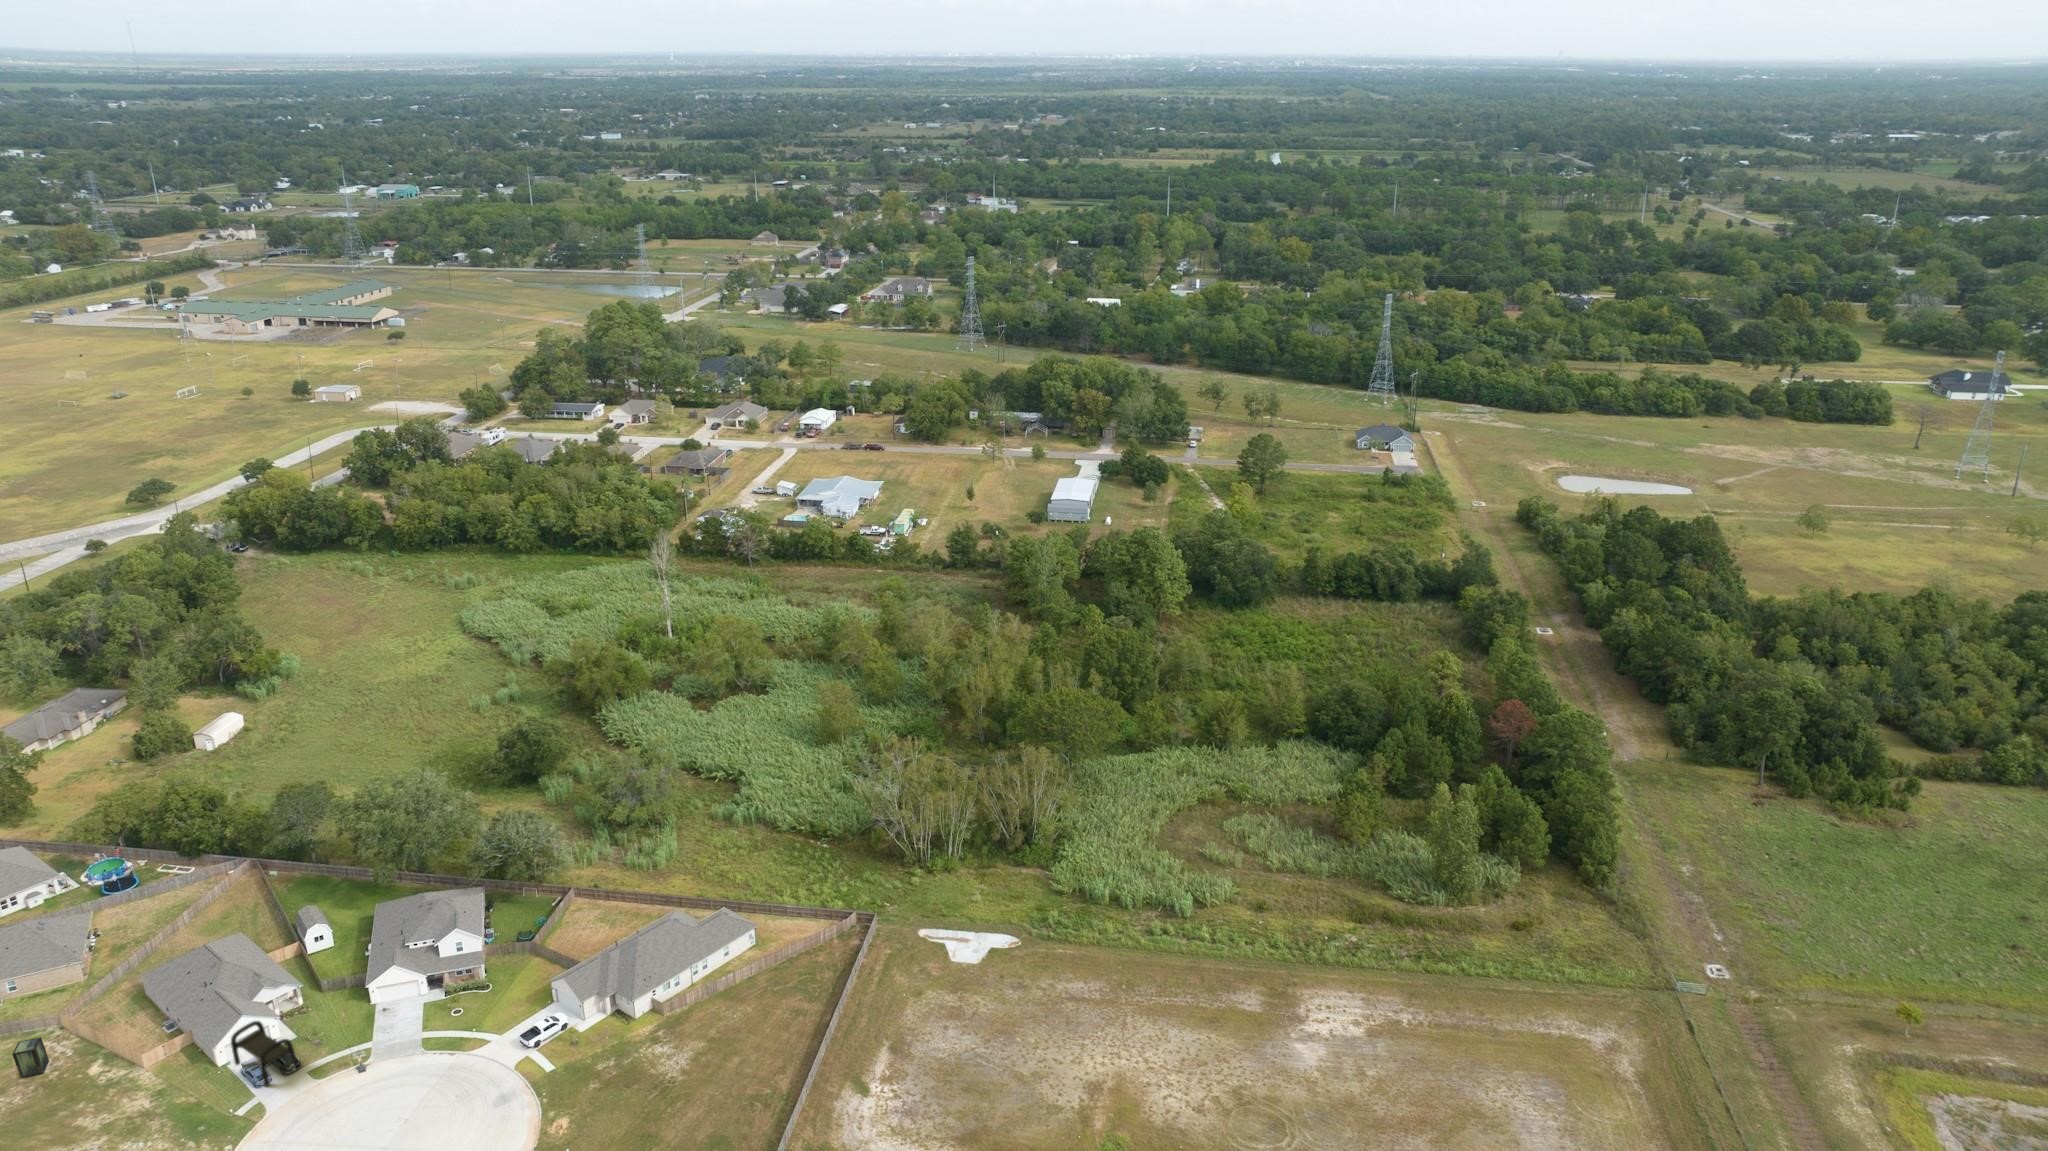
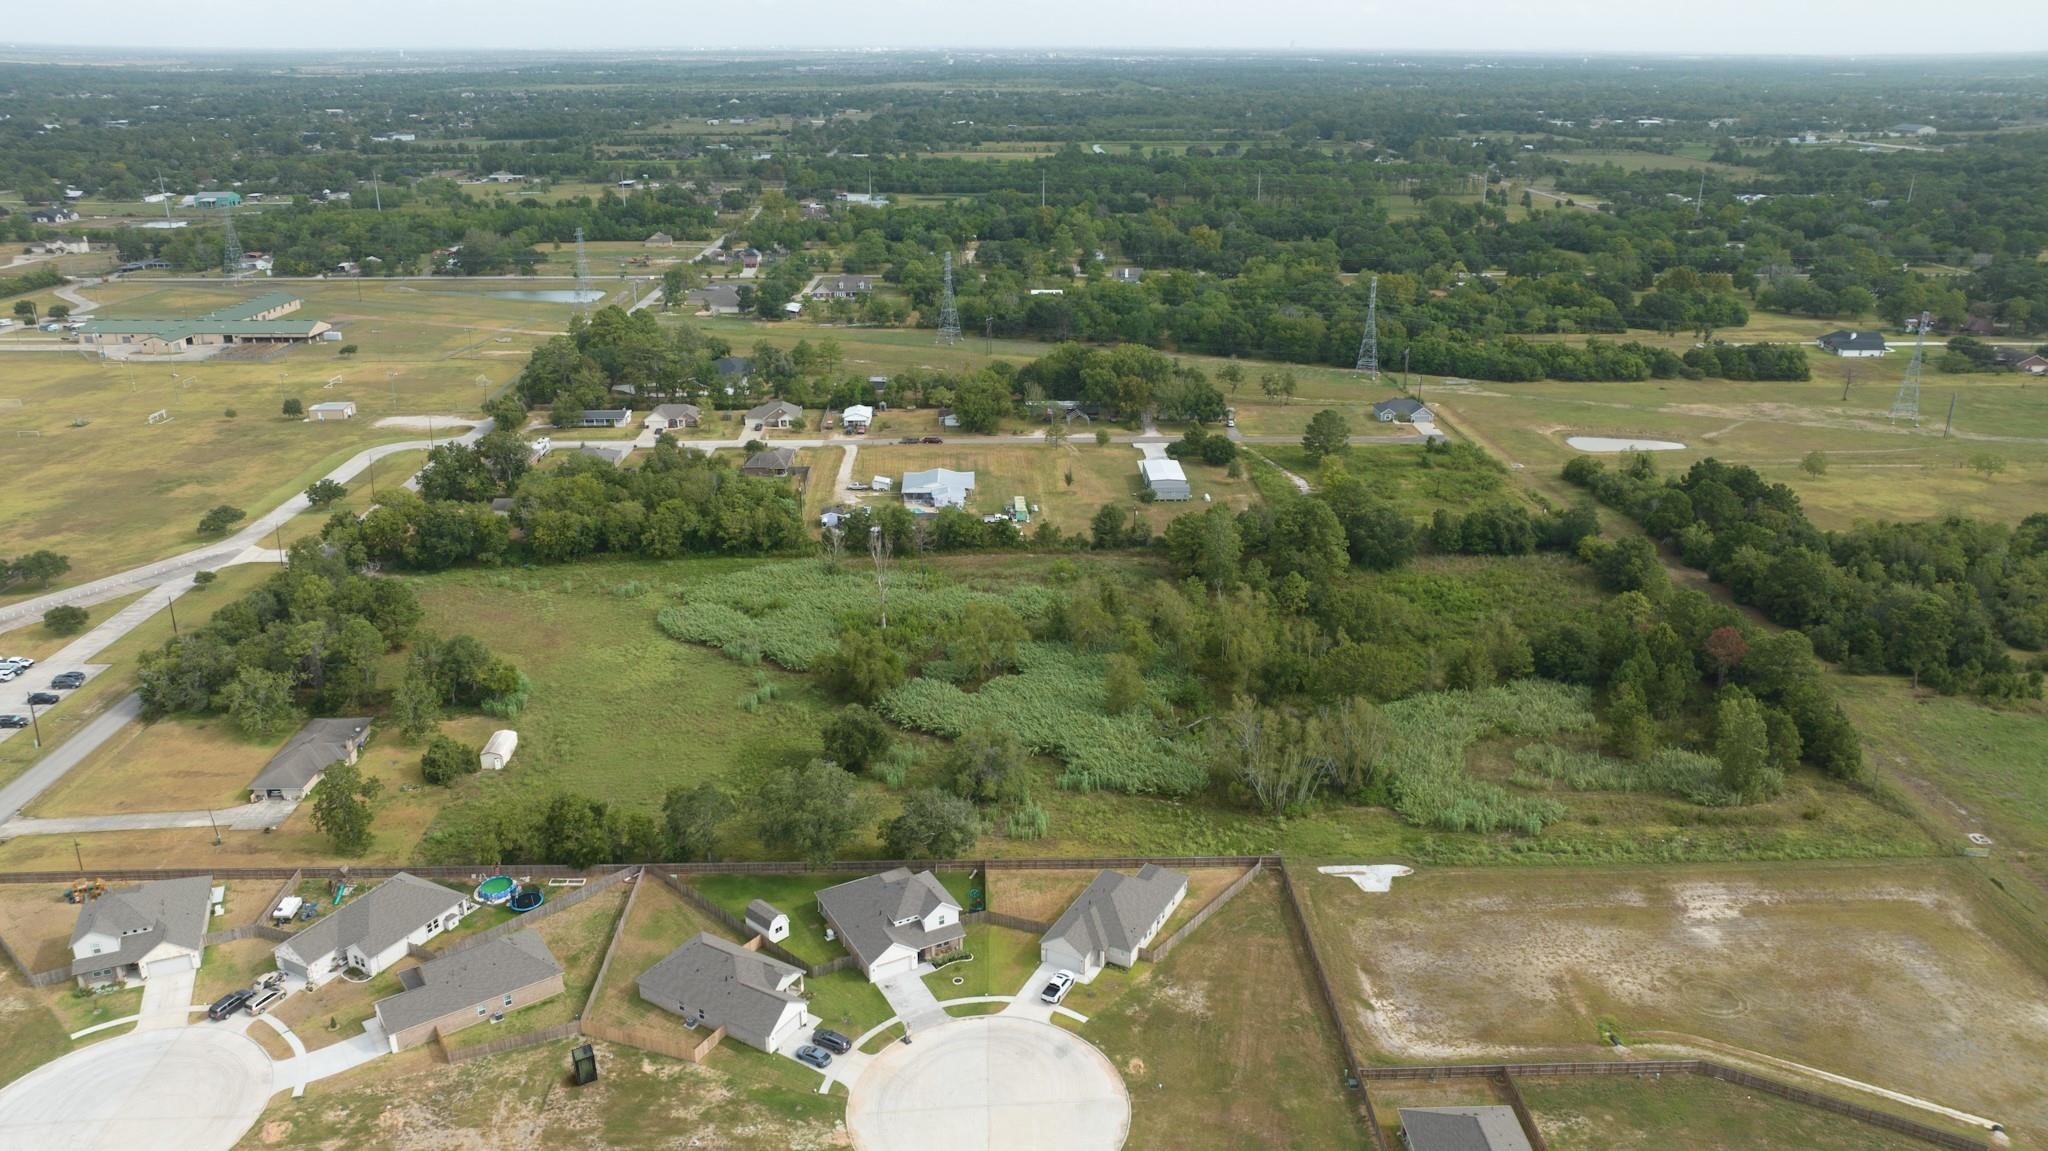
bench: present [231,1021,298,1086] -> none [784,1005,846,1065]

